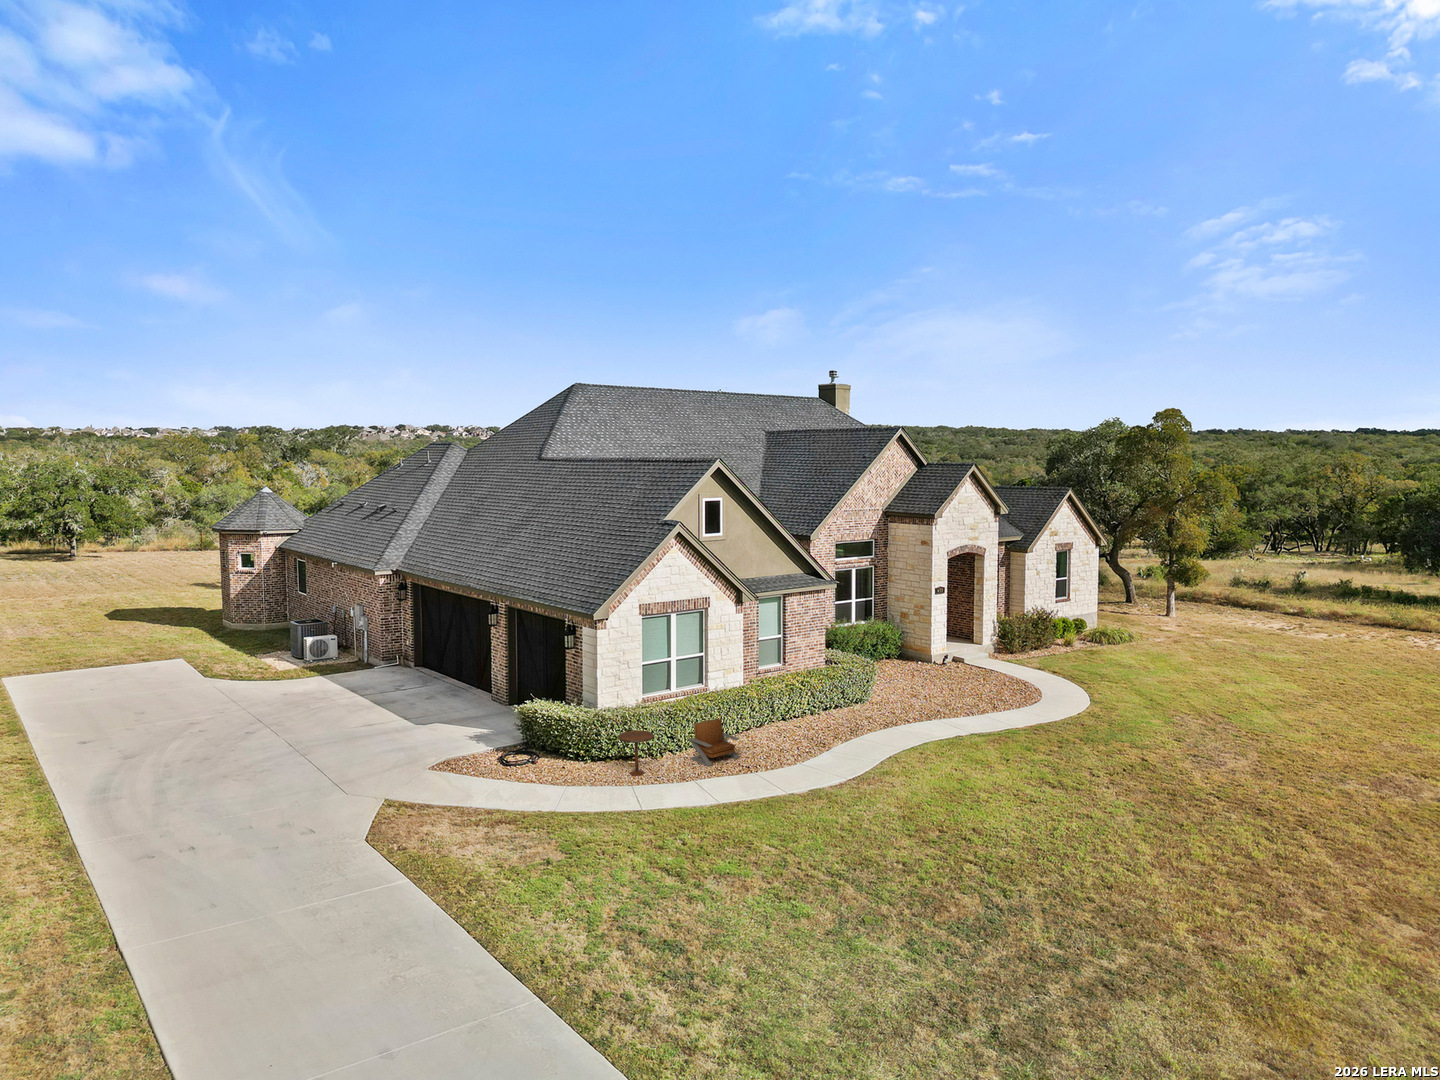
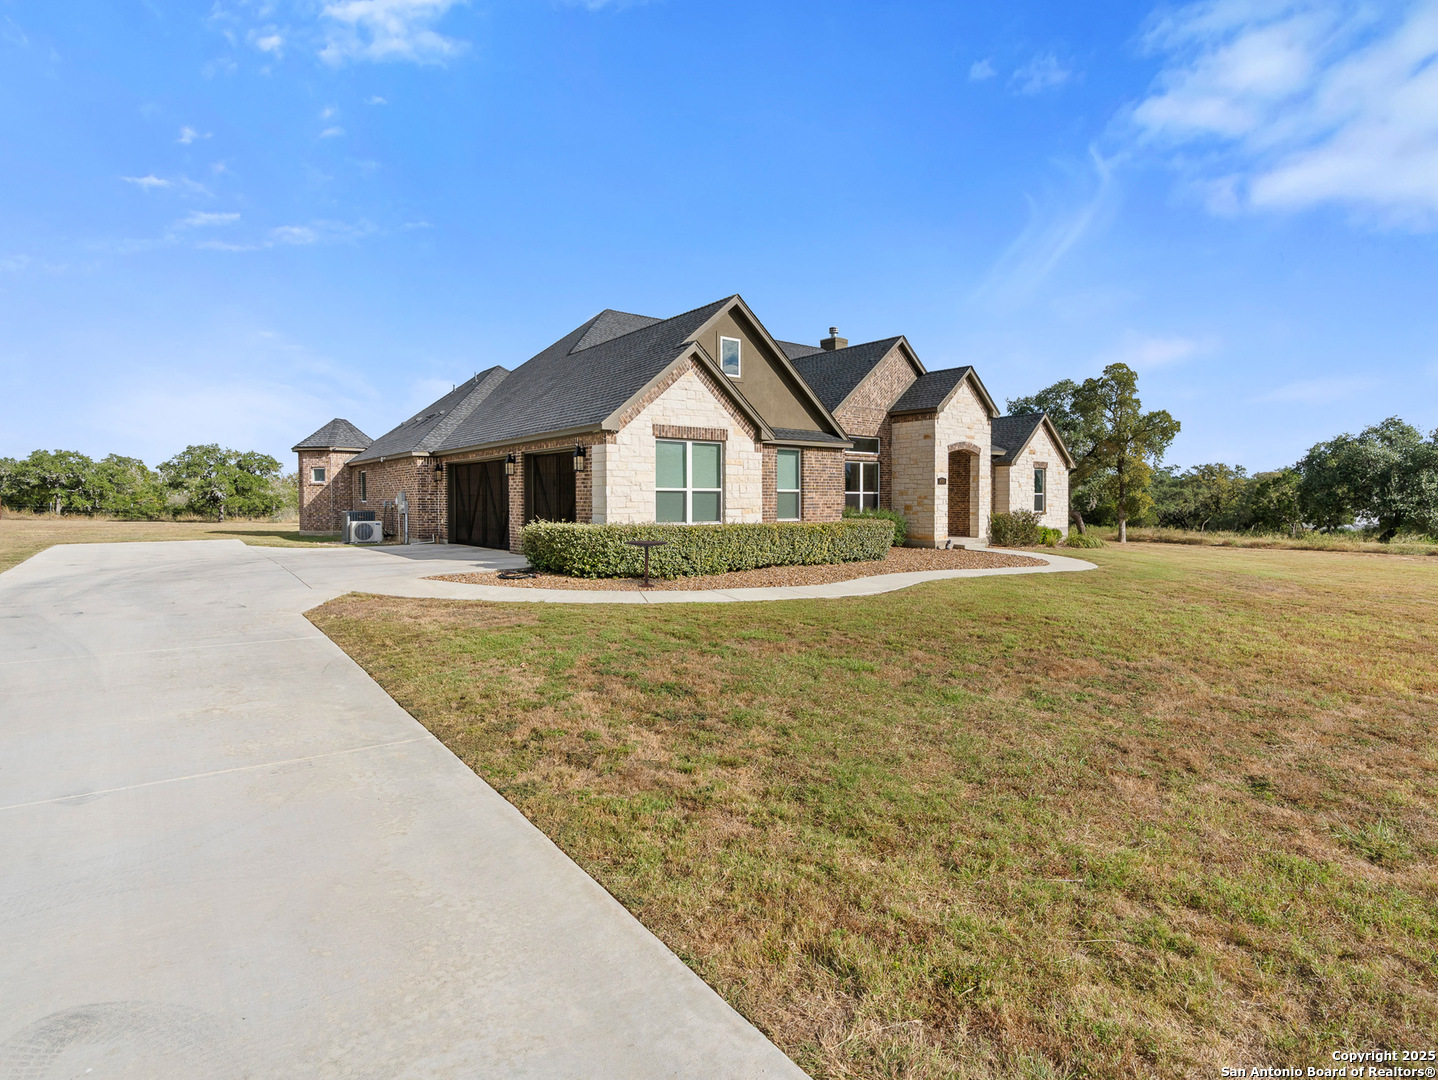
lounge chair: present [689,719,740,766] -> none [706,540,763,584]

